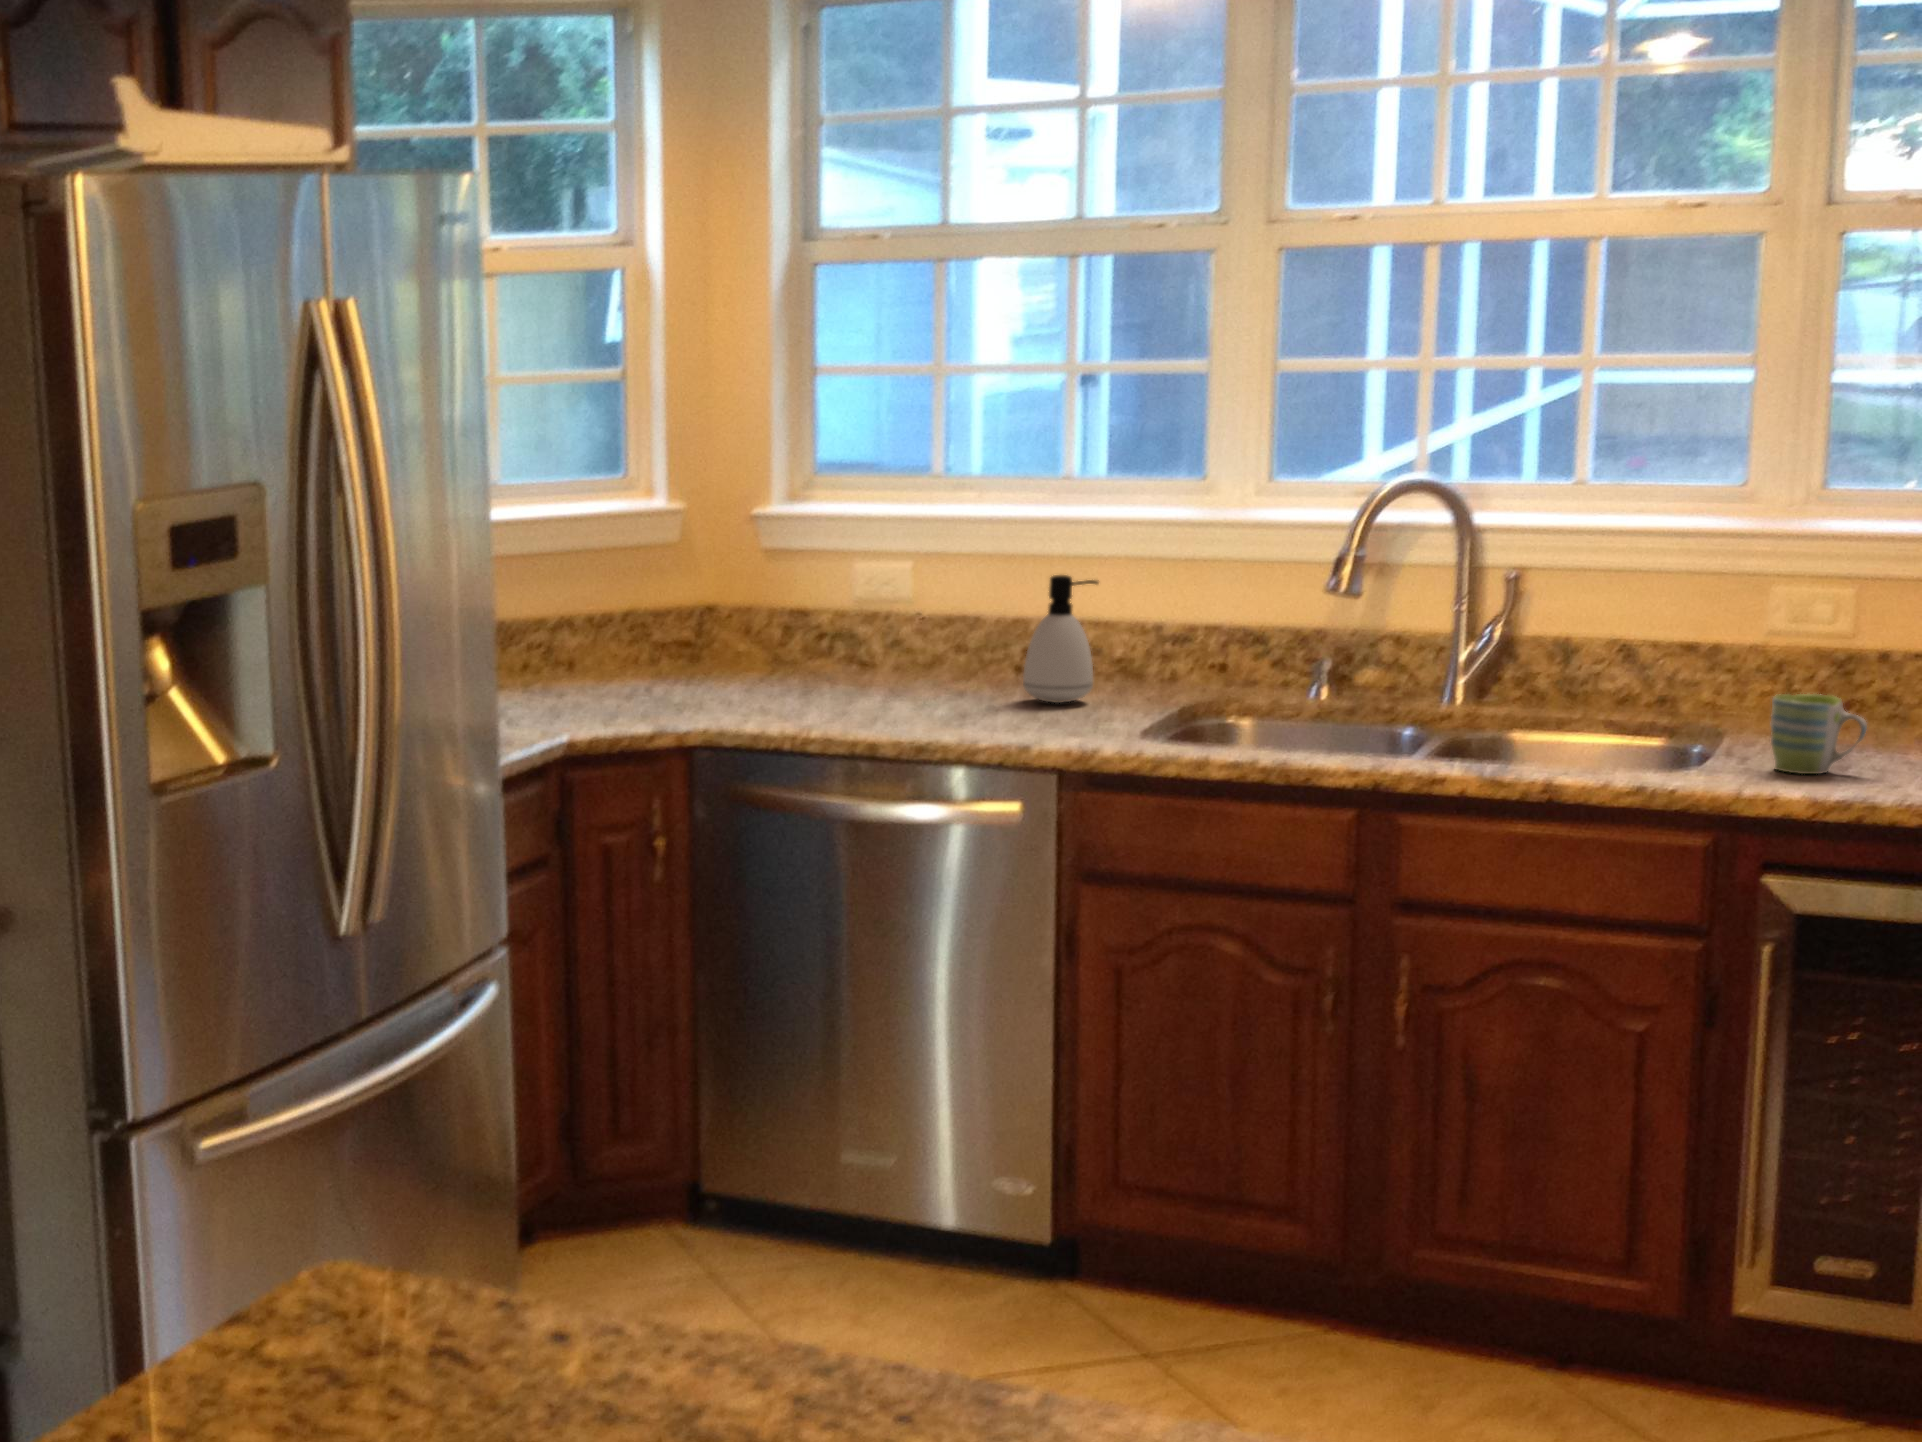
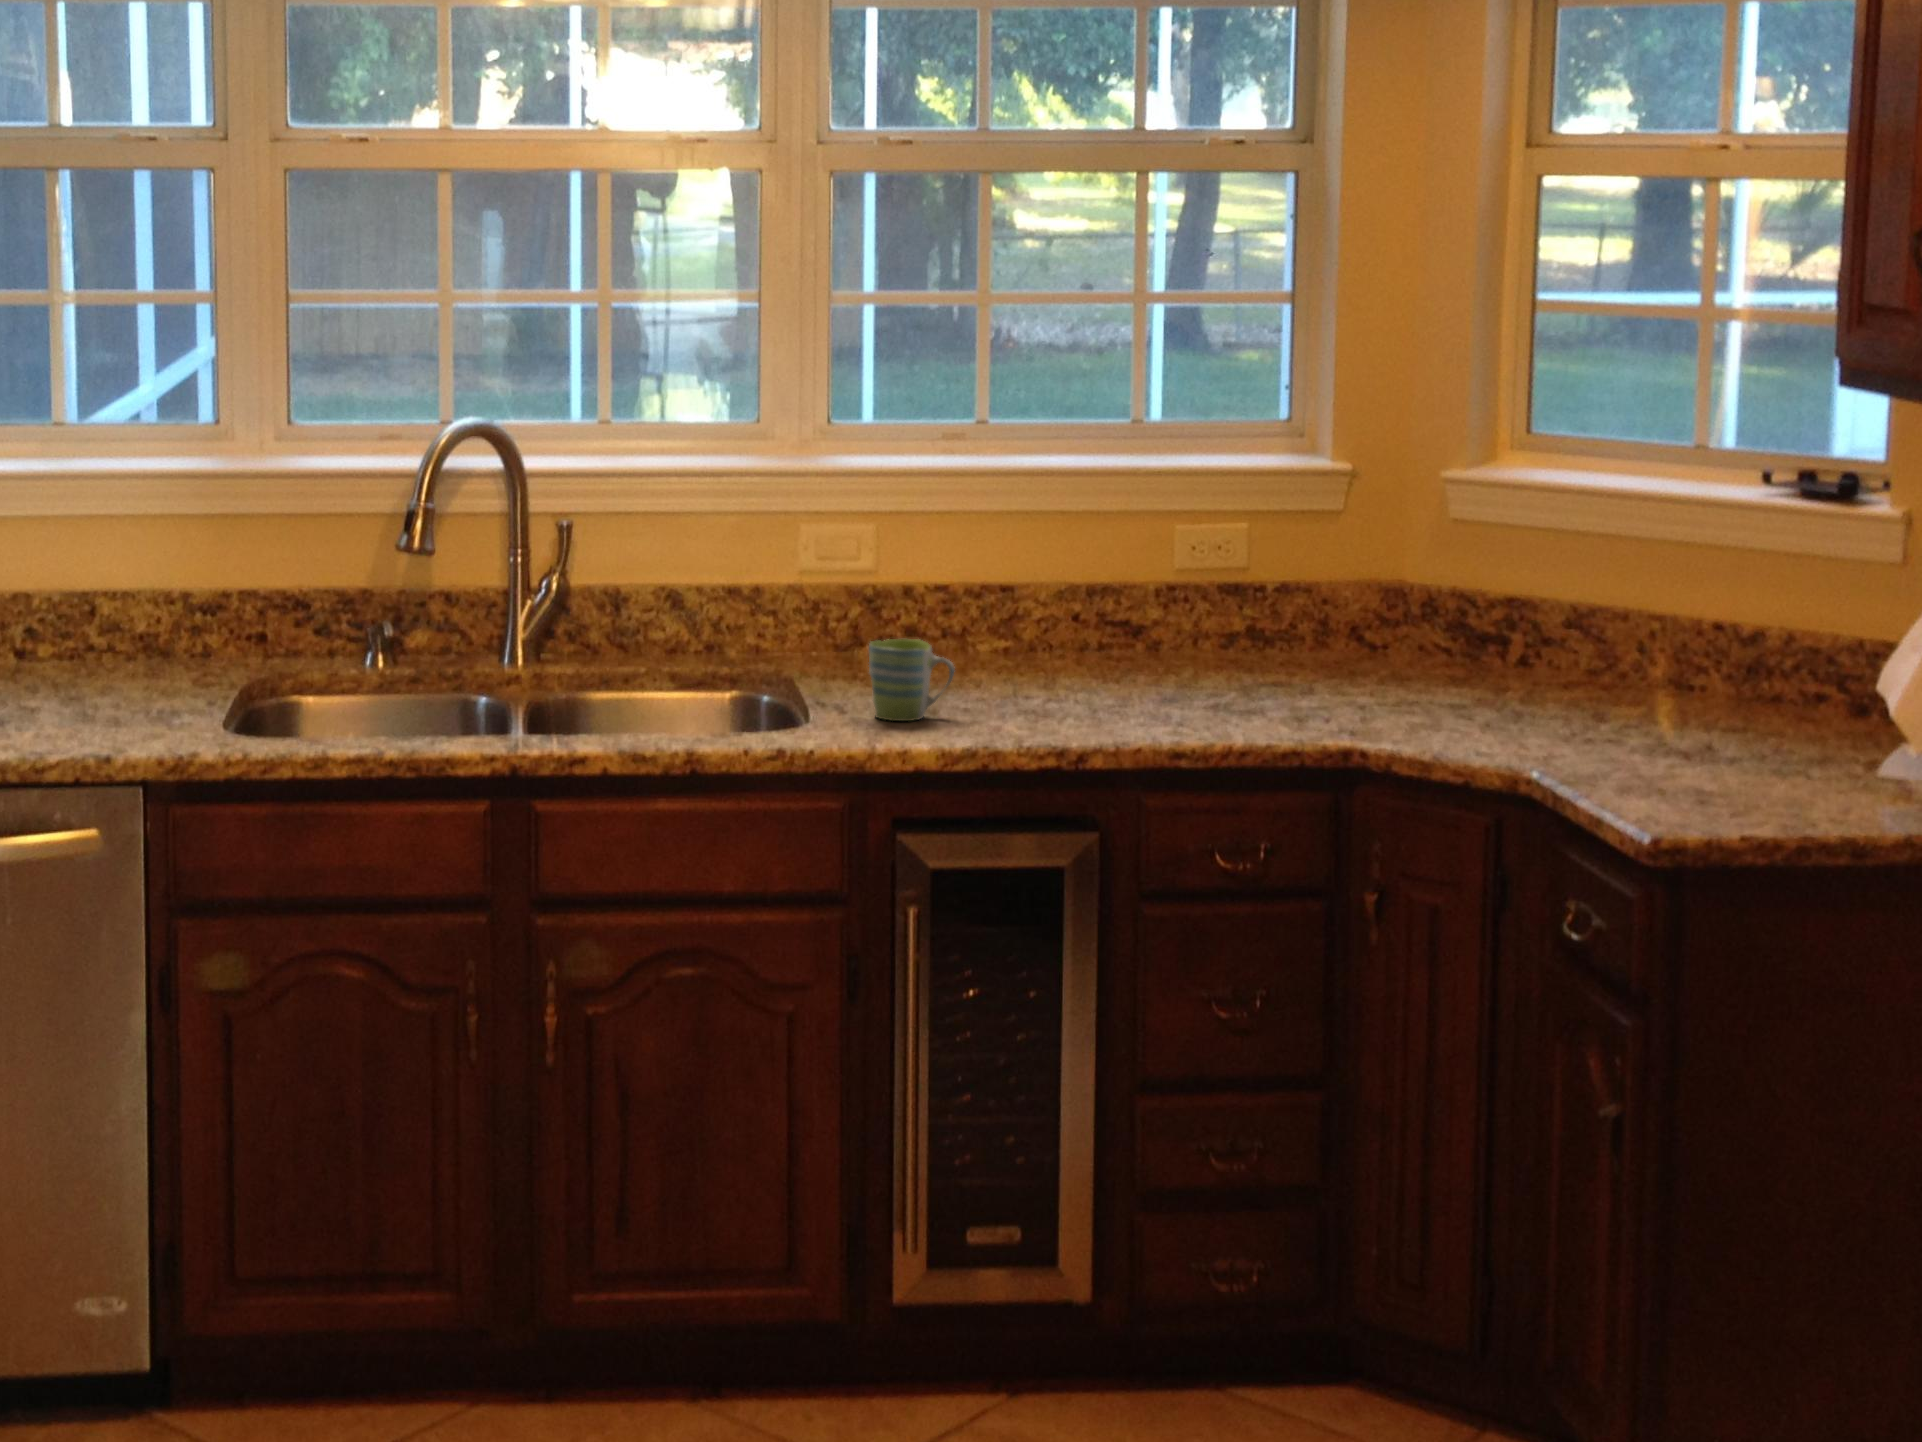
soap dispenser: present [1023,575,1098,703] -> none [53,544,137,695]

